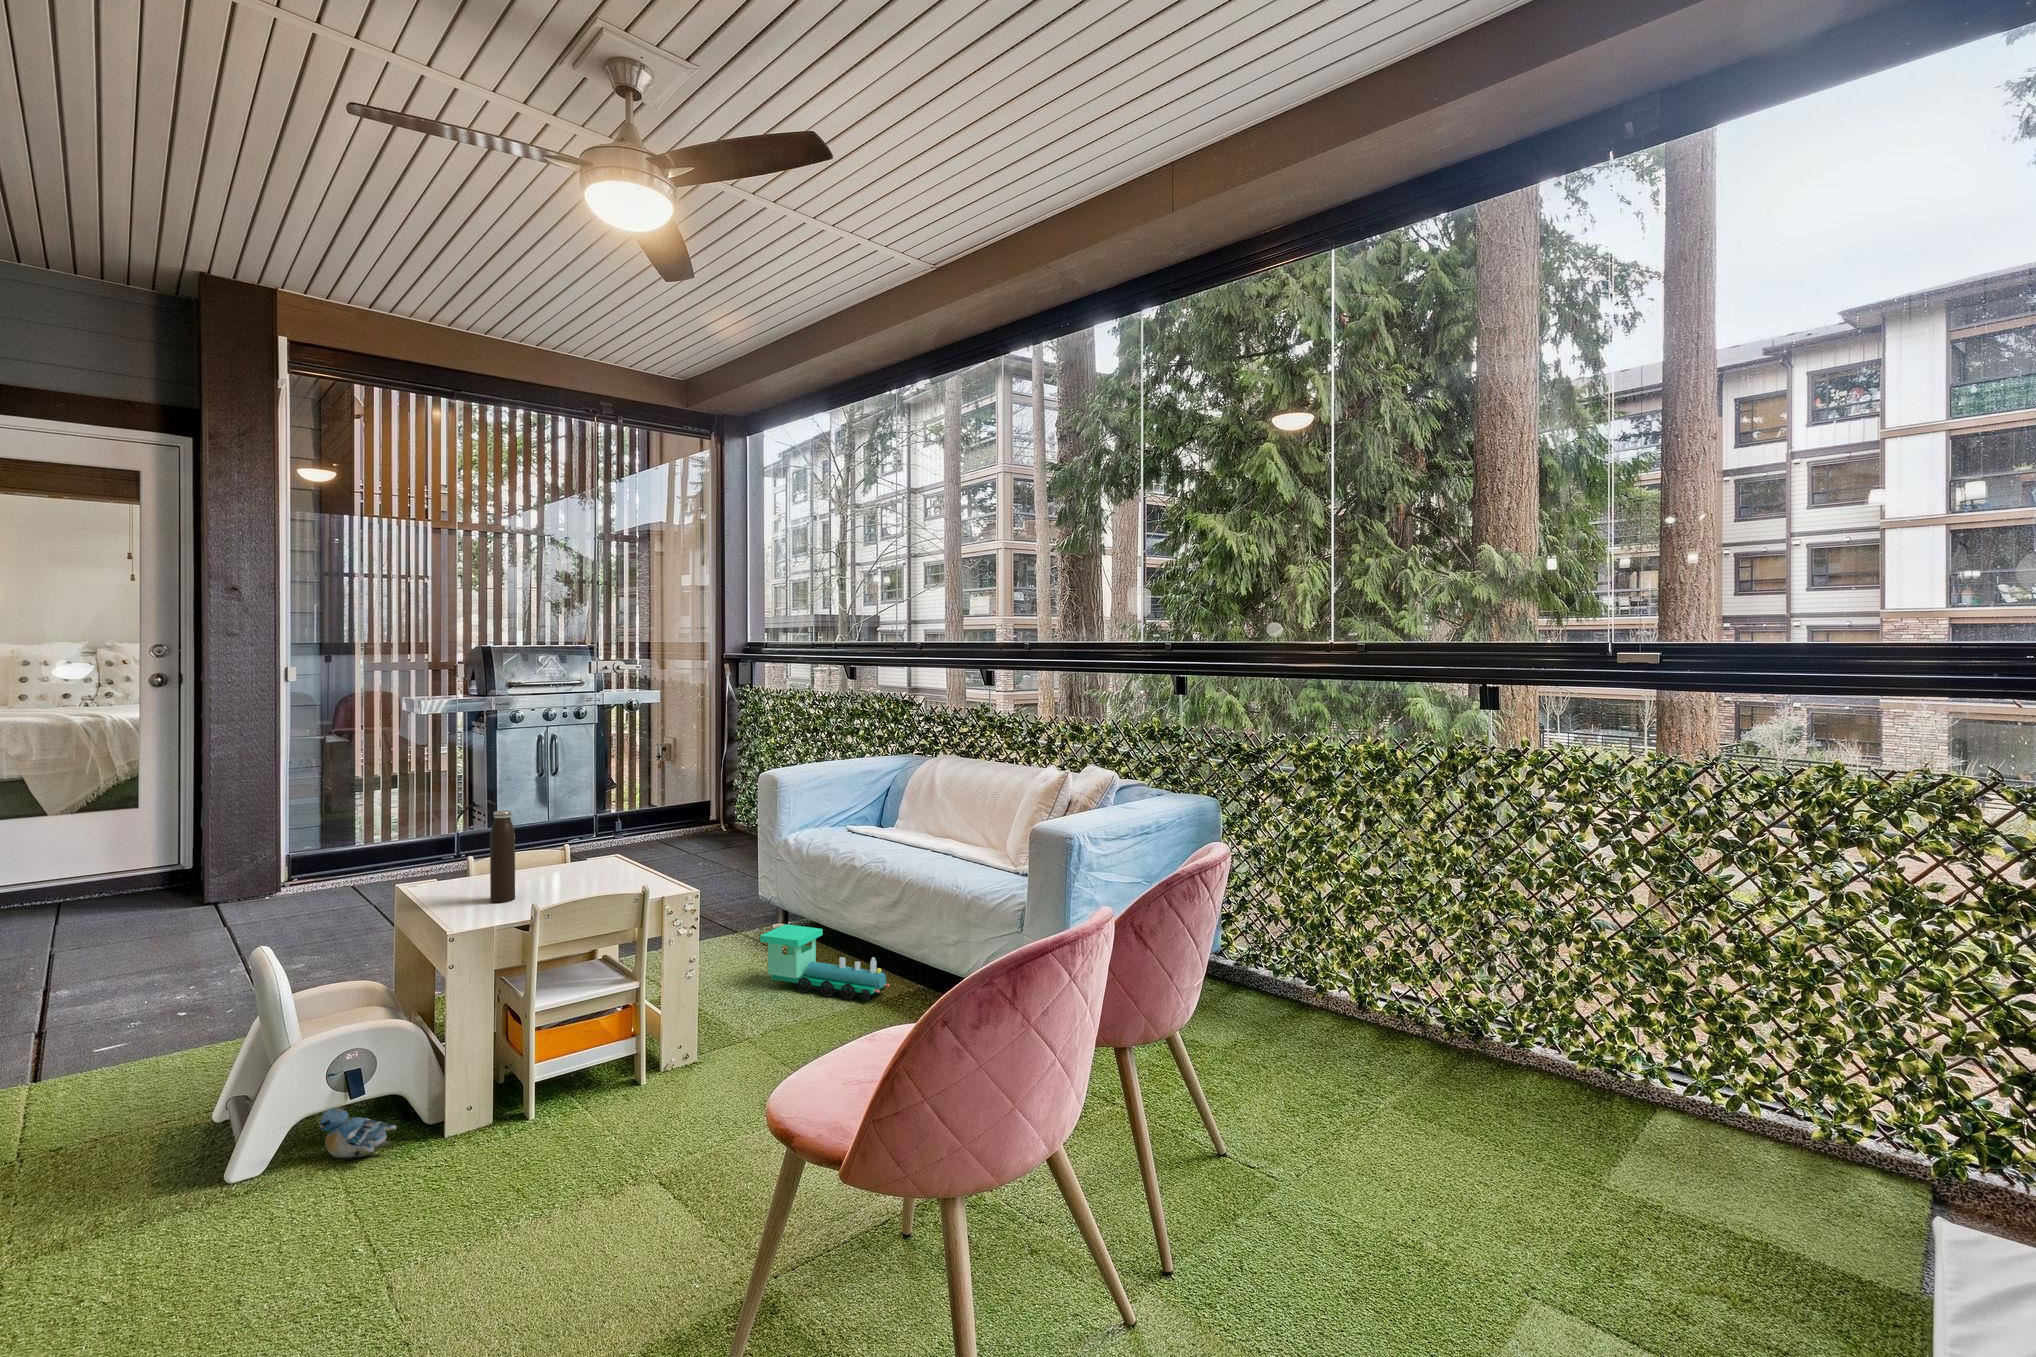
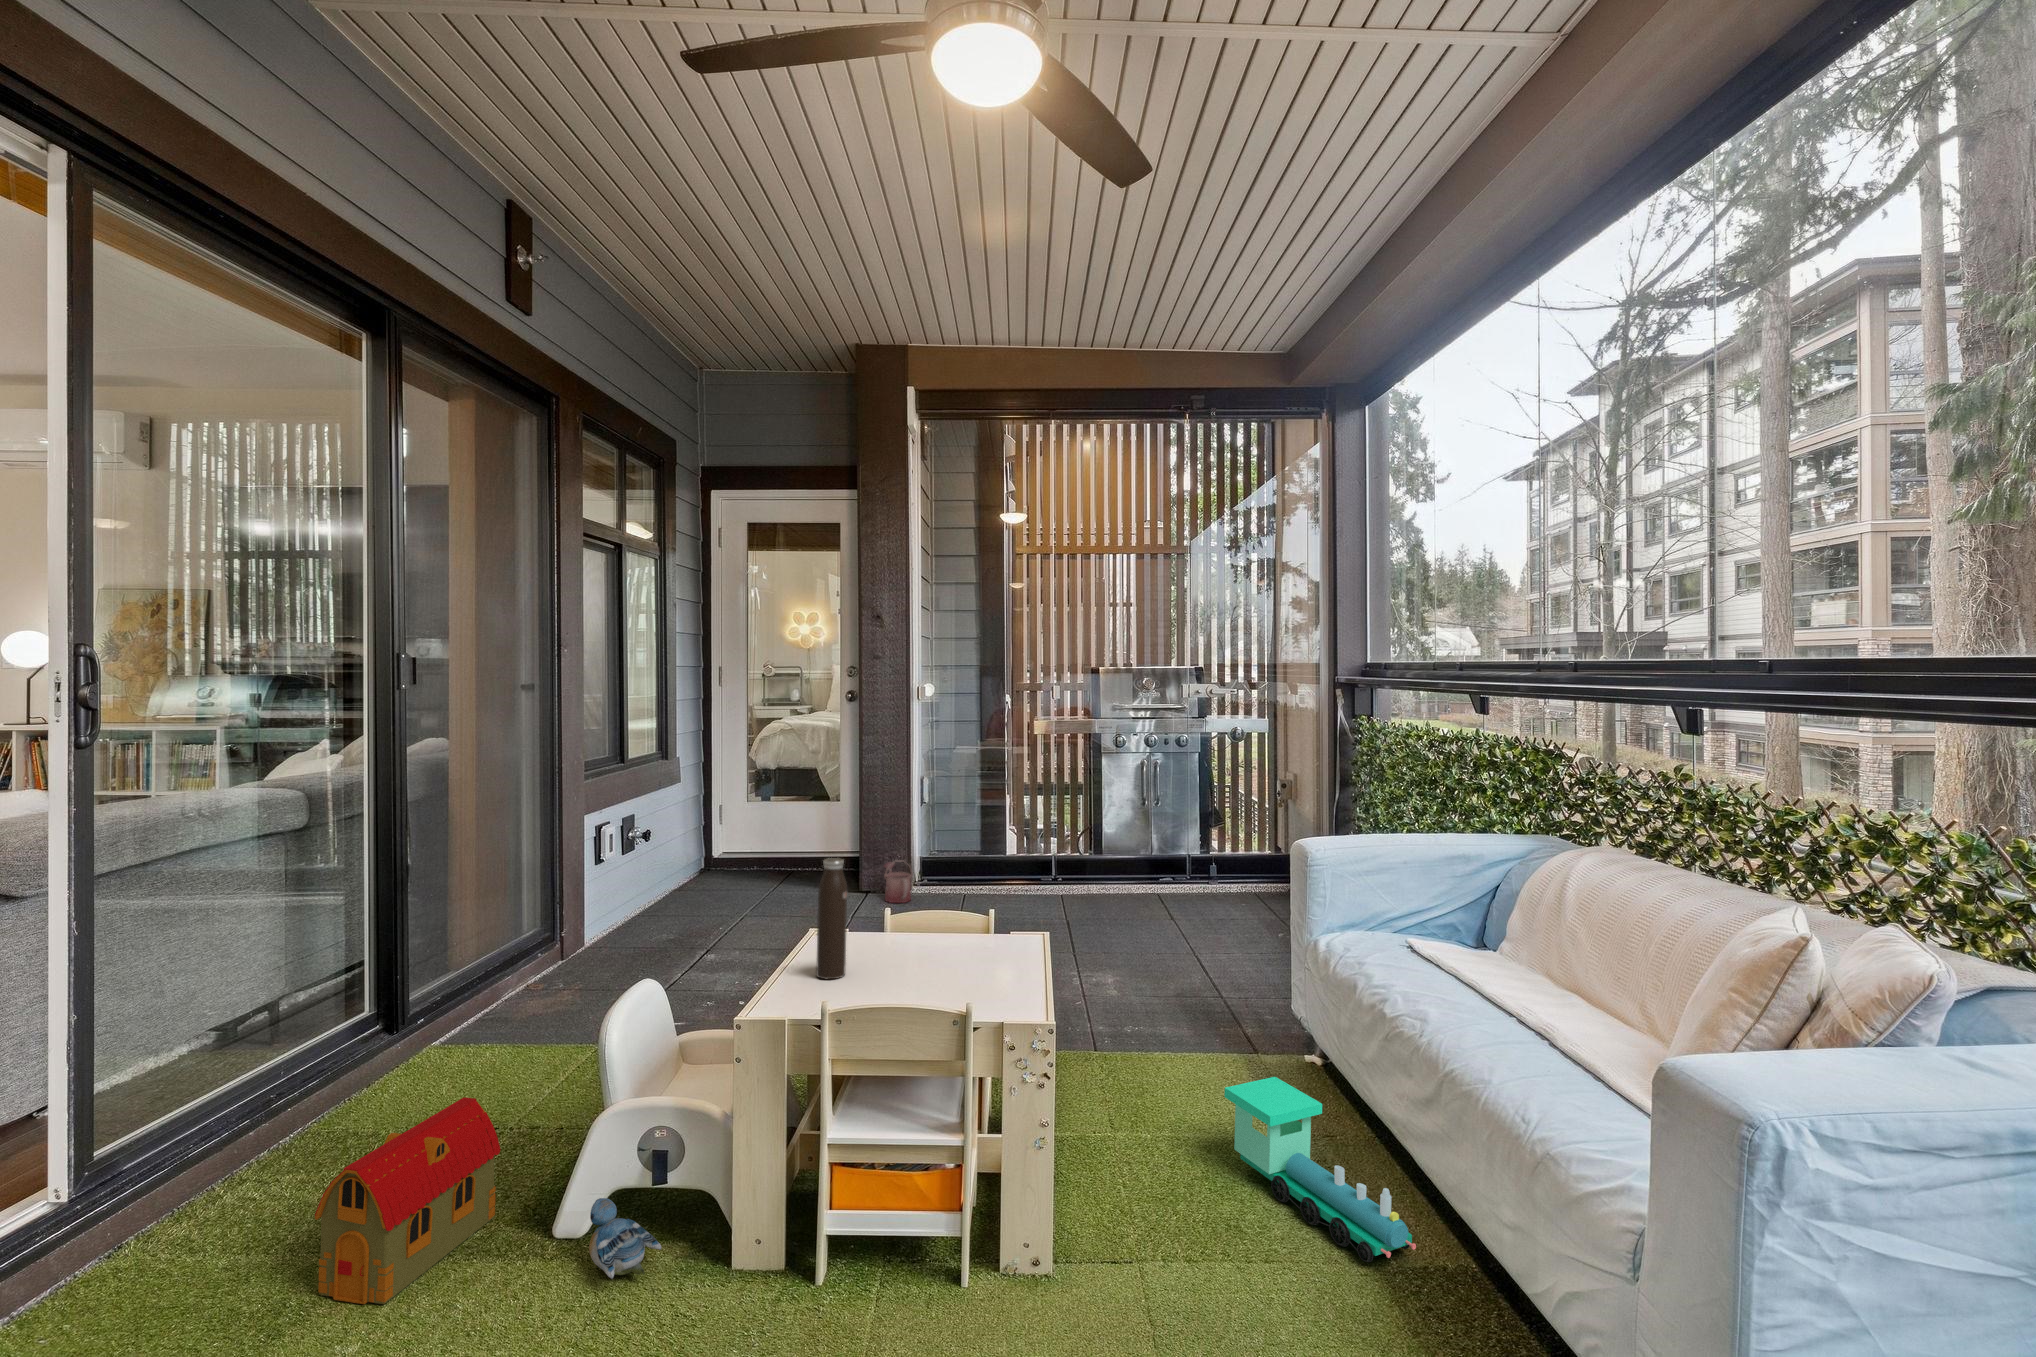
watering can: none [269,857,317,904] -> present [884,861,913,903]
toy house: none [51,1077,179,1261] -> present [314,1097,501,1304]

